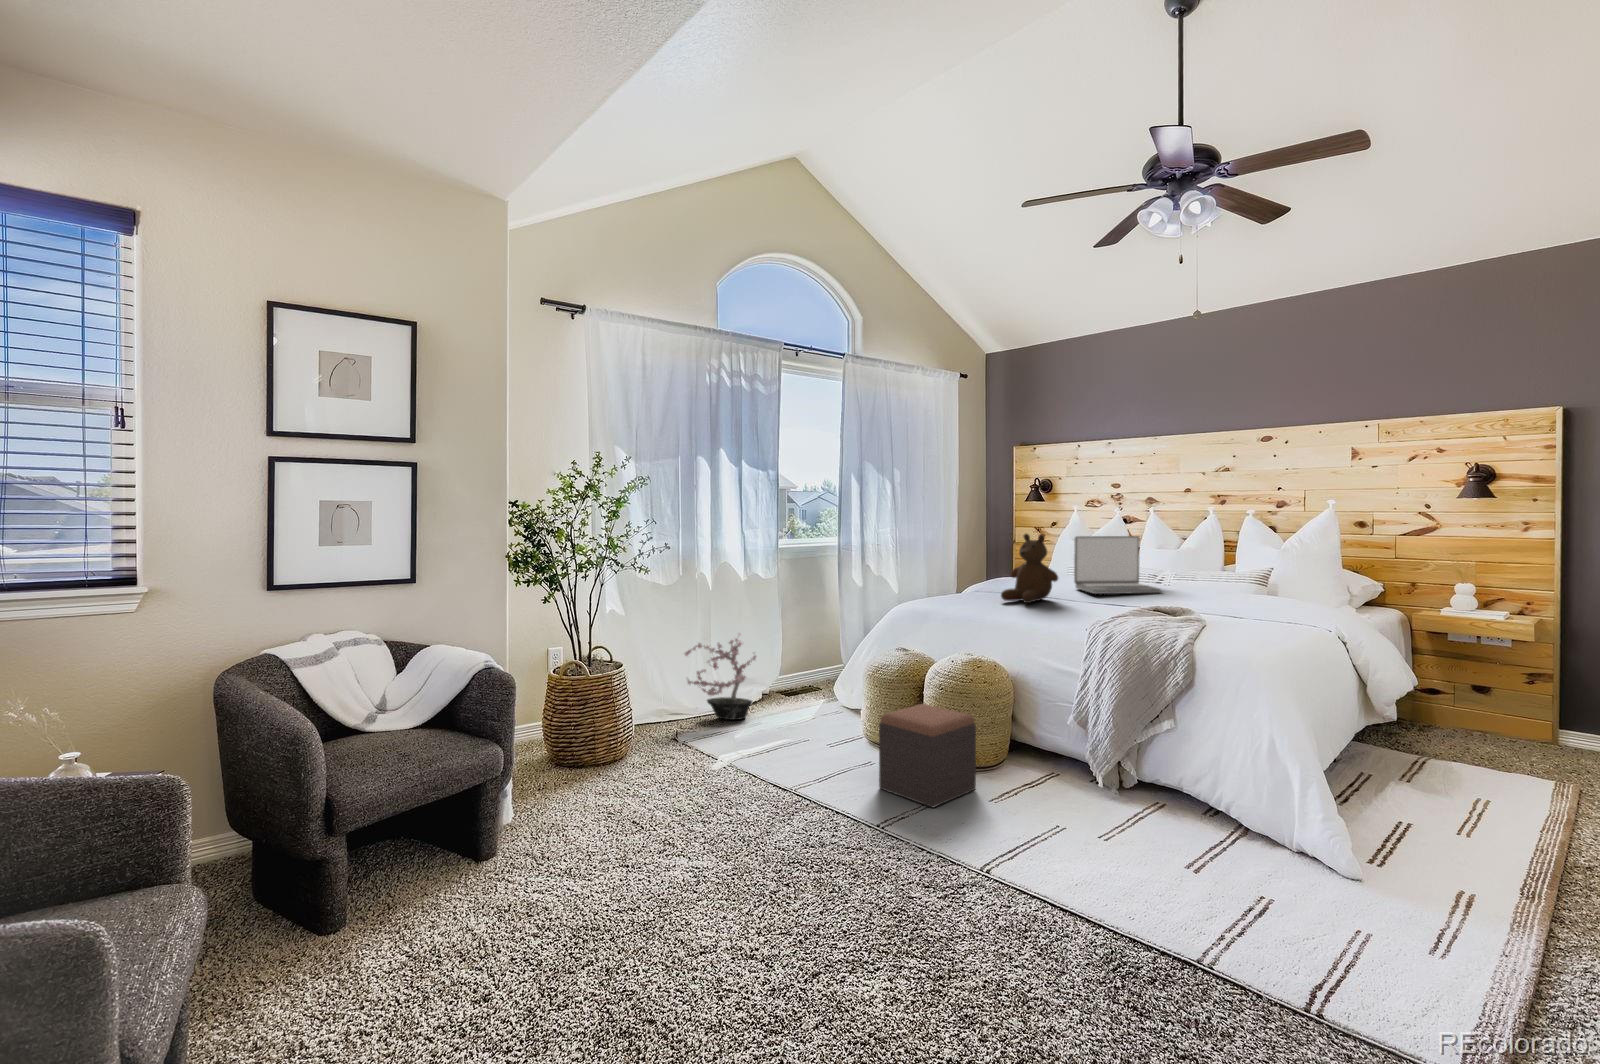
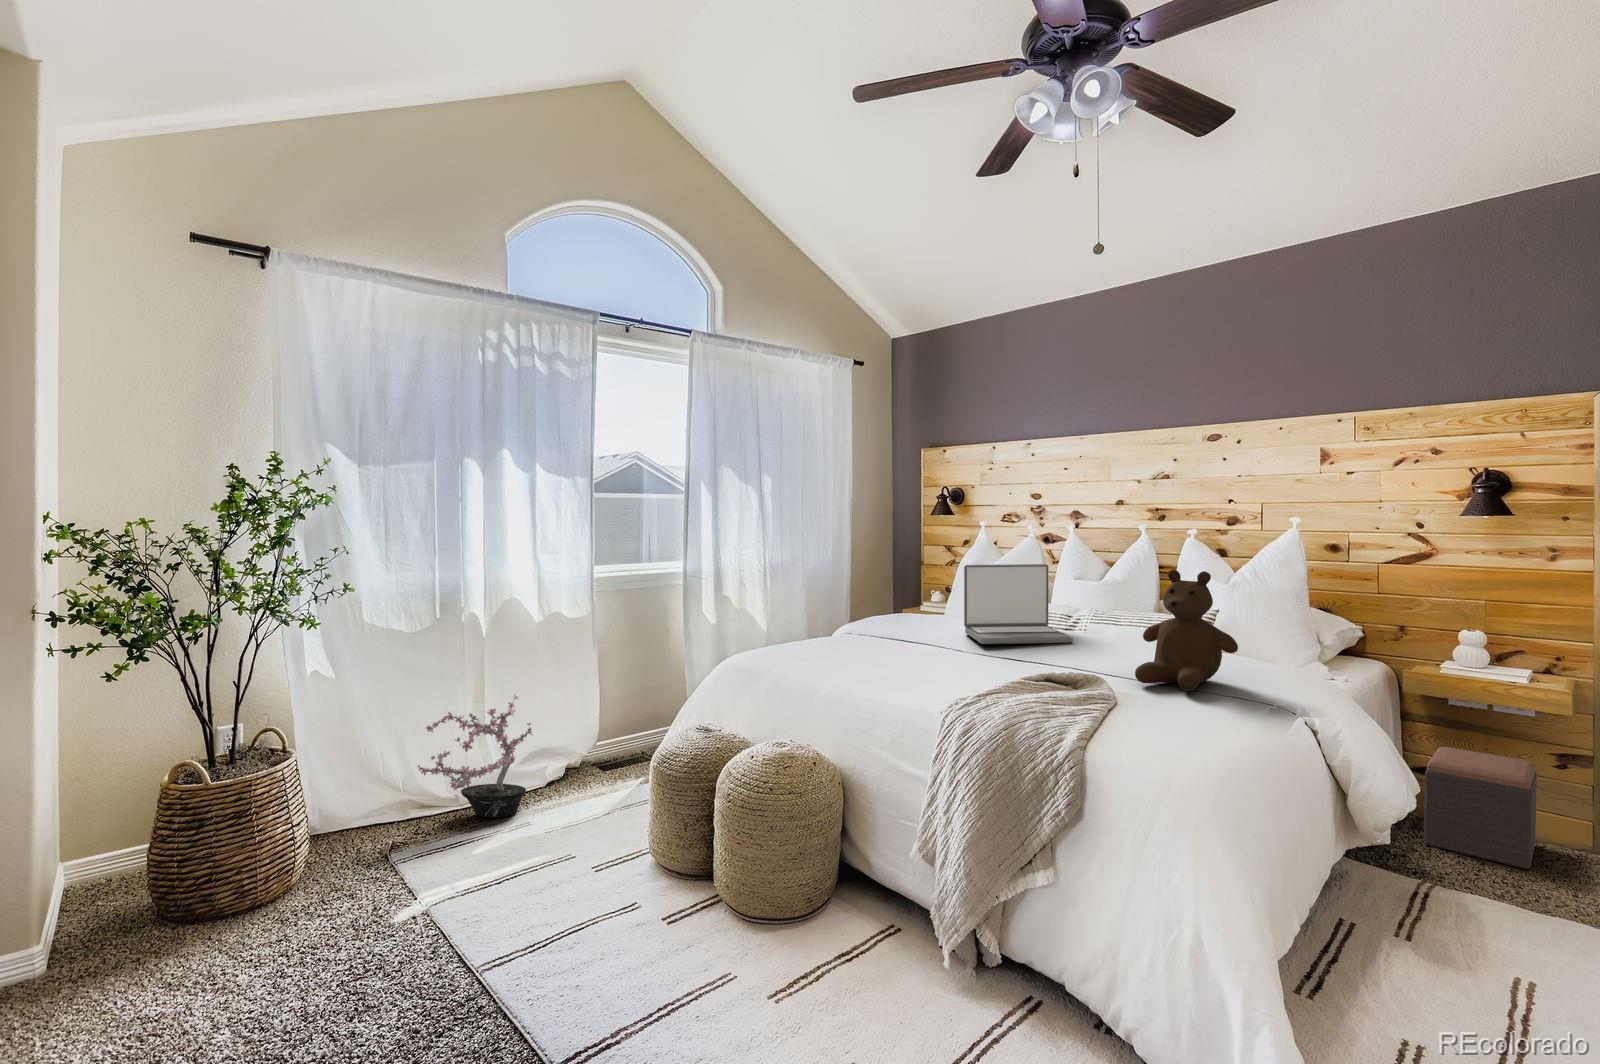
teddy bear: present [1001,534,1058,603] -> present [1135,570,1238,691]
footstool: present [879,704,976,807] -> present [1424,747,1537,869]

